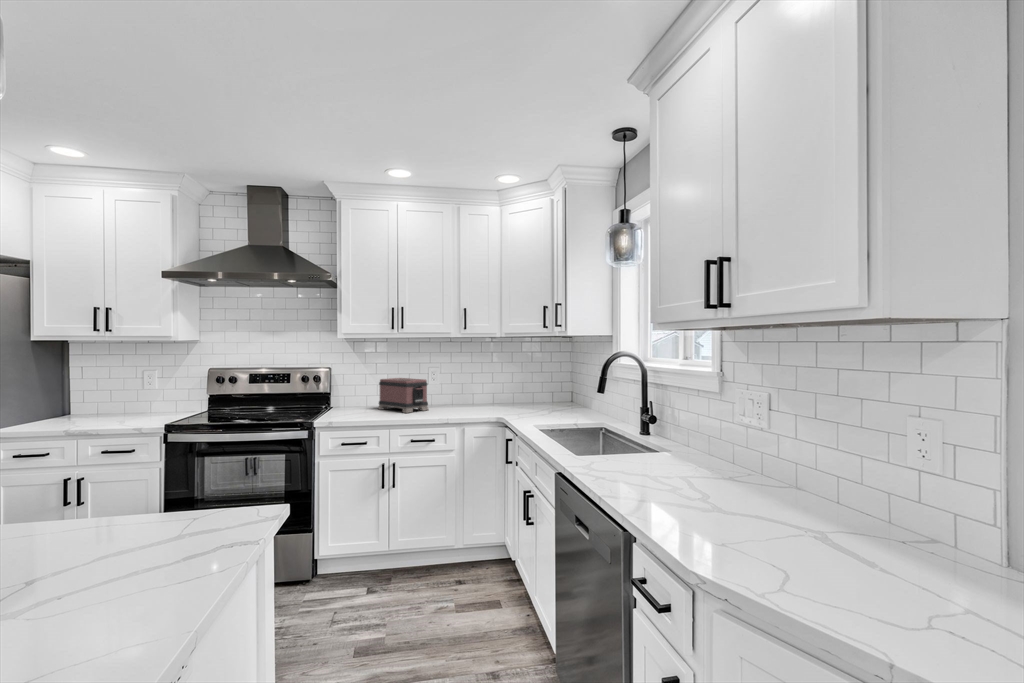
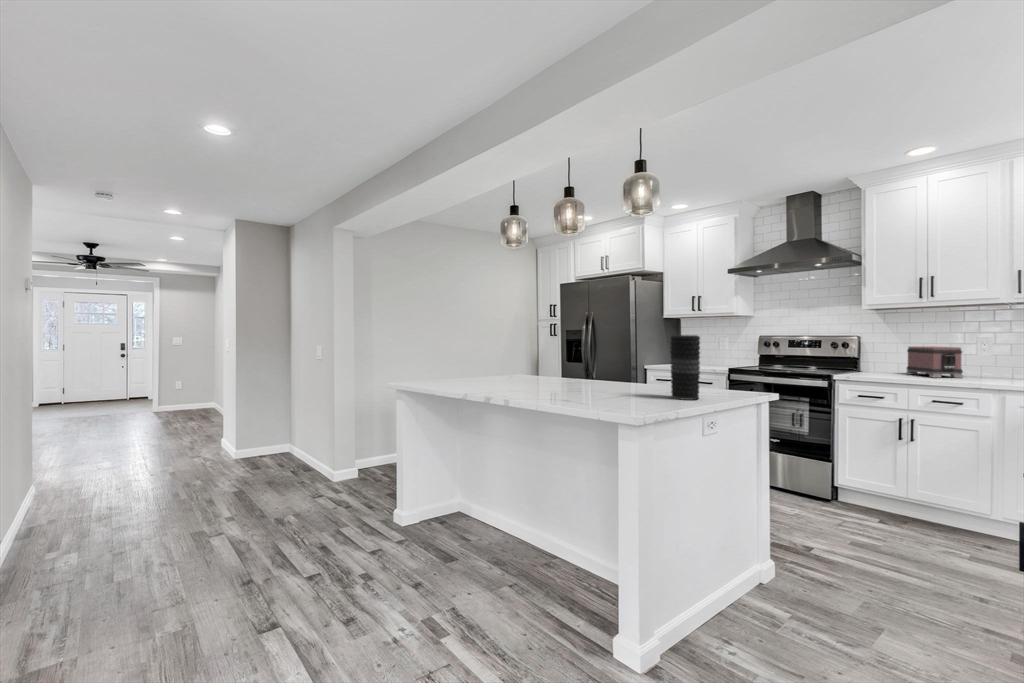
vase: none [49,415,135,583] -> present [671,335,700,400]

